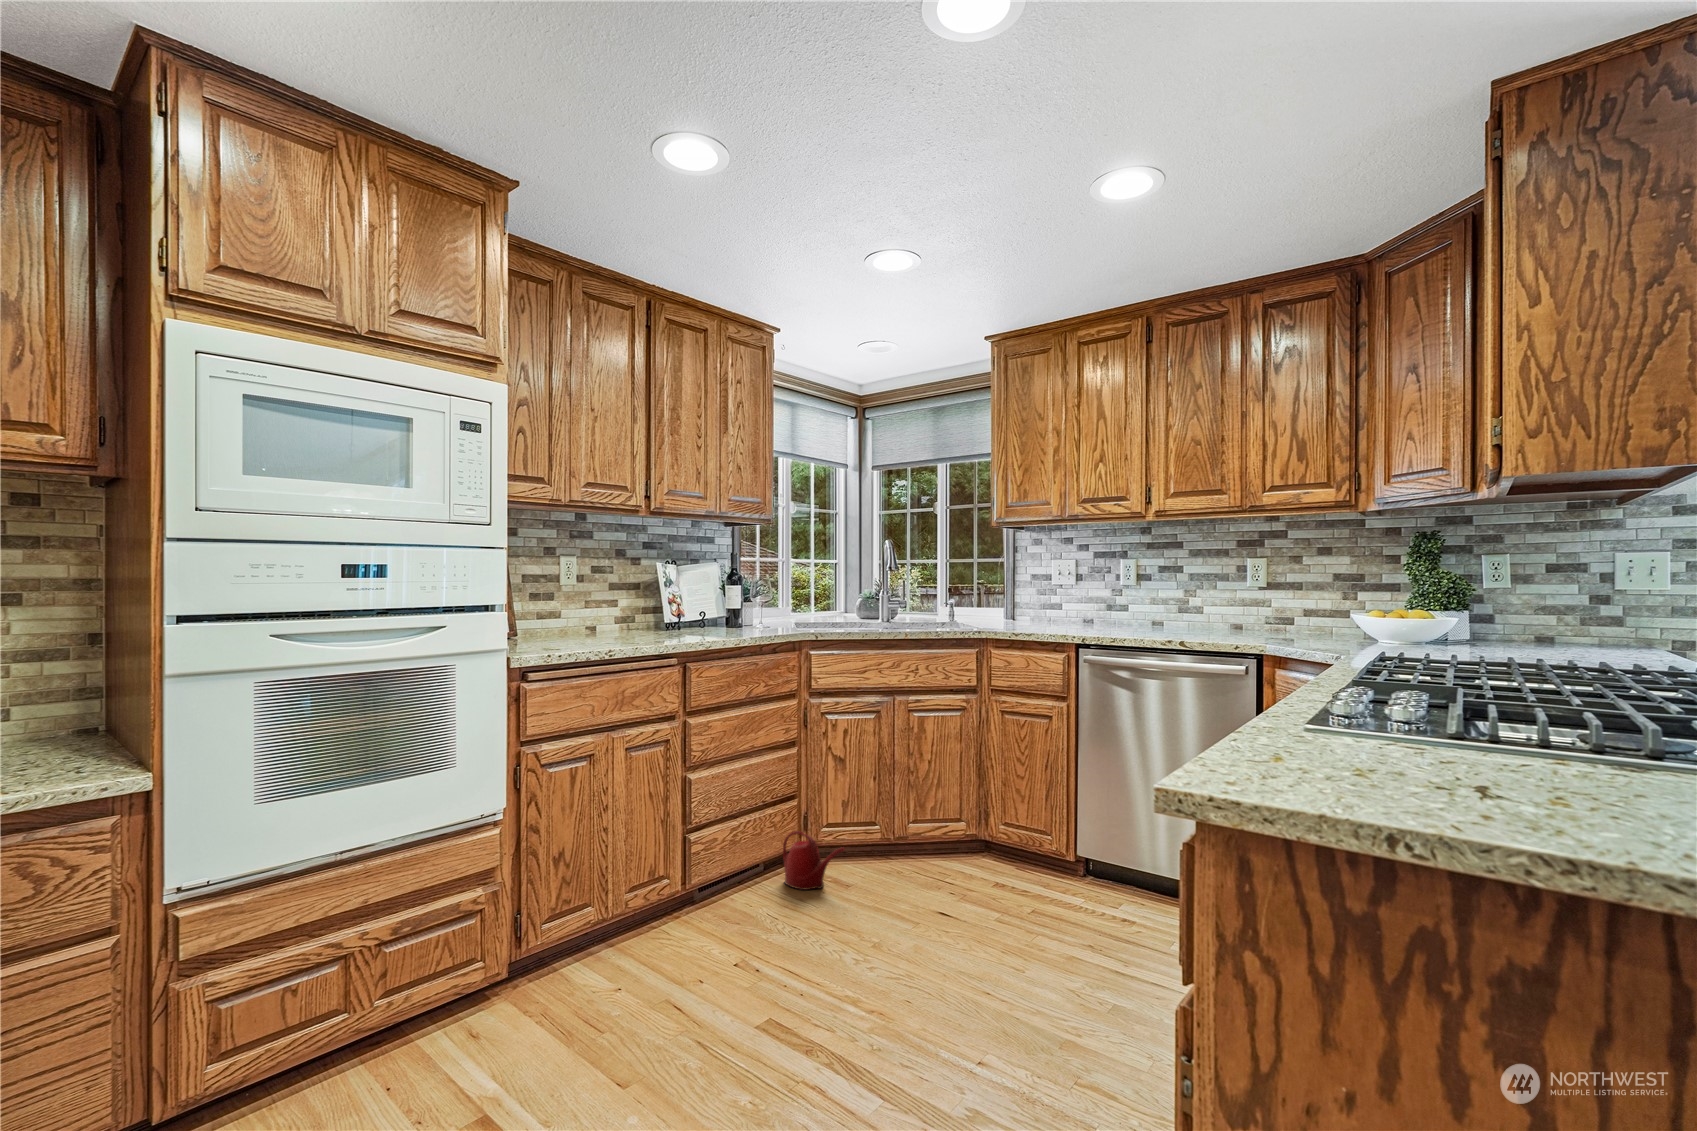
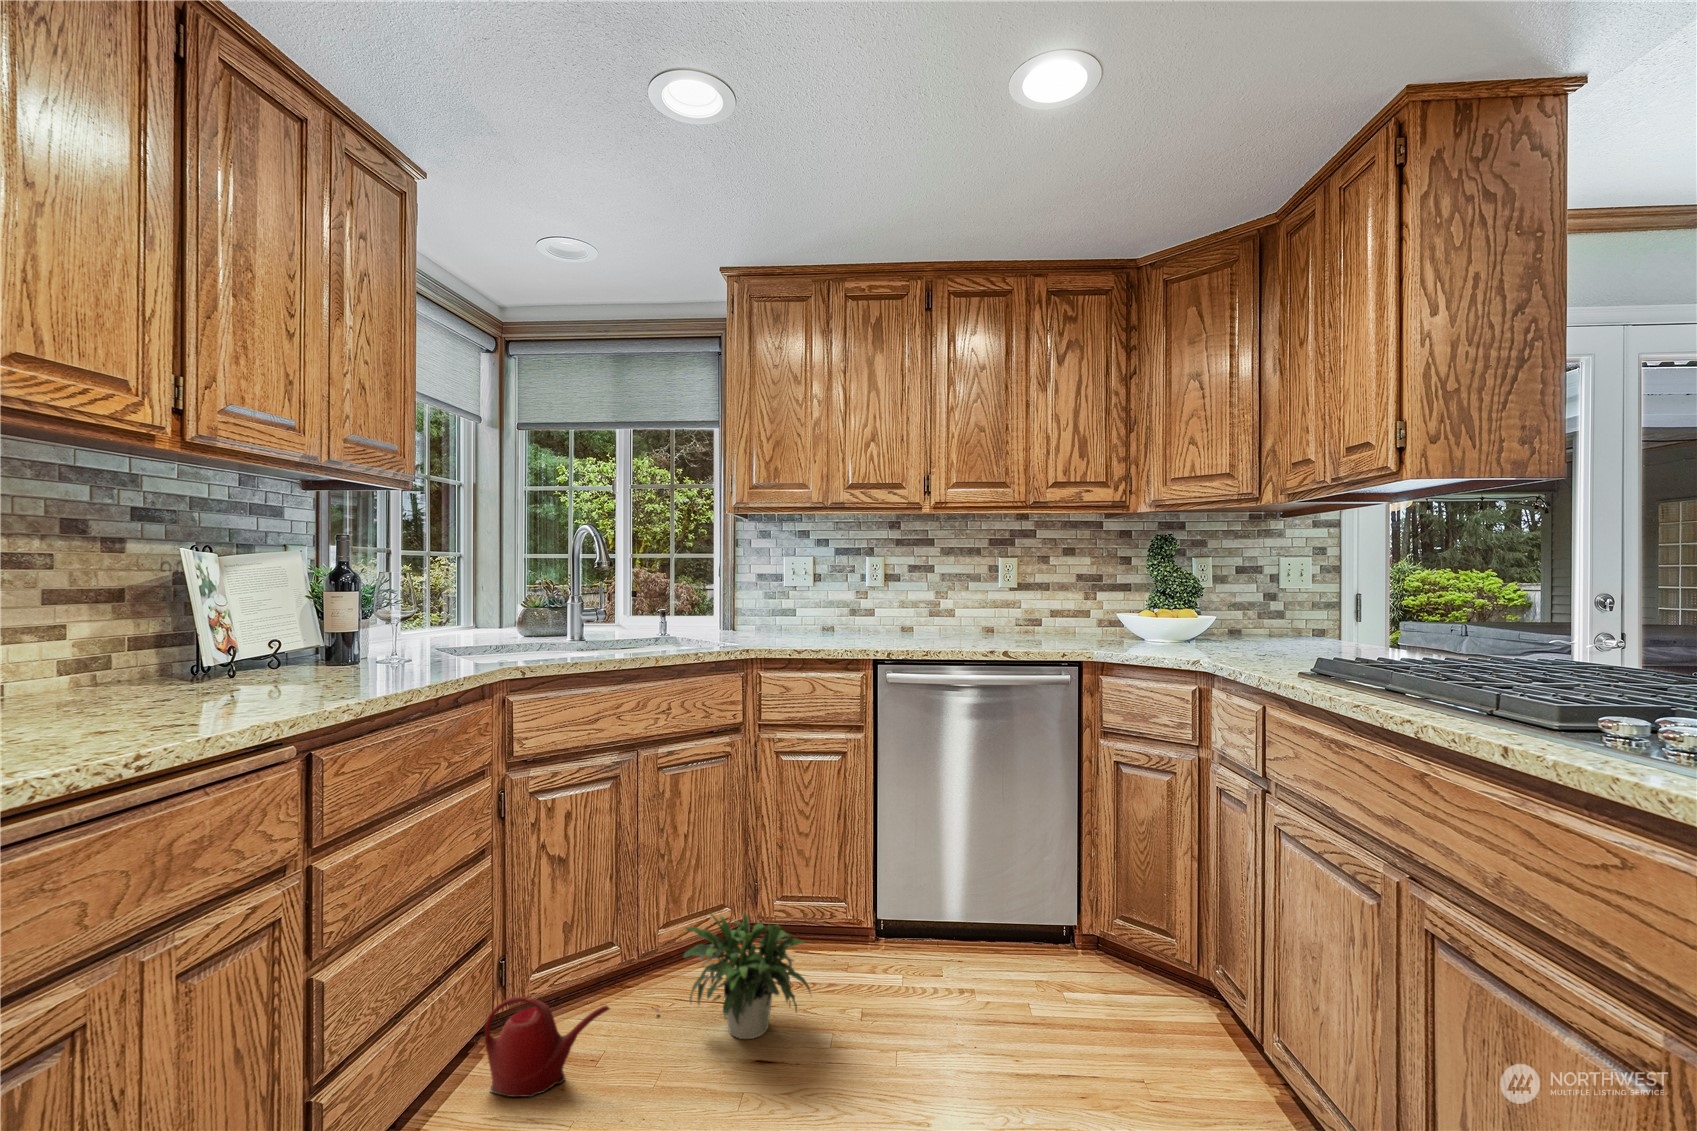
potted plant: none [893,808,987,899] -> present [656,912,810,1039]

